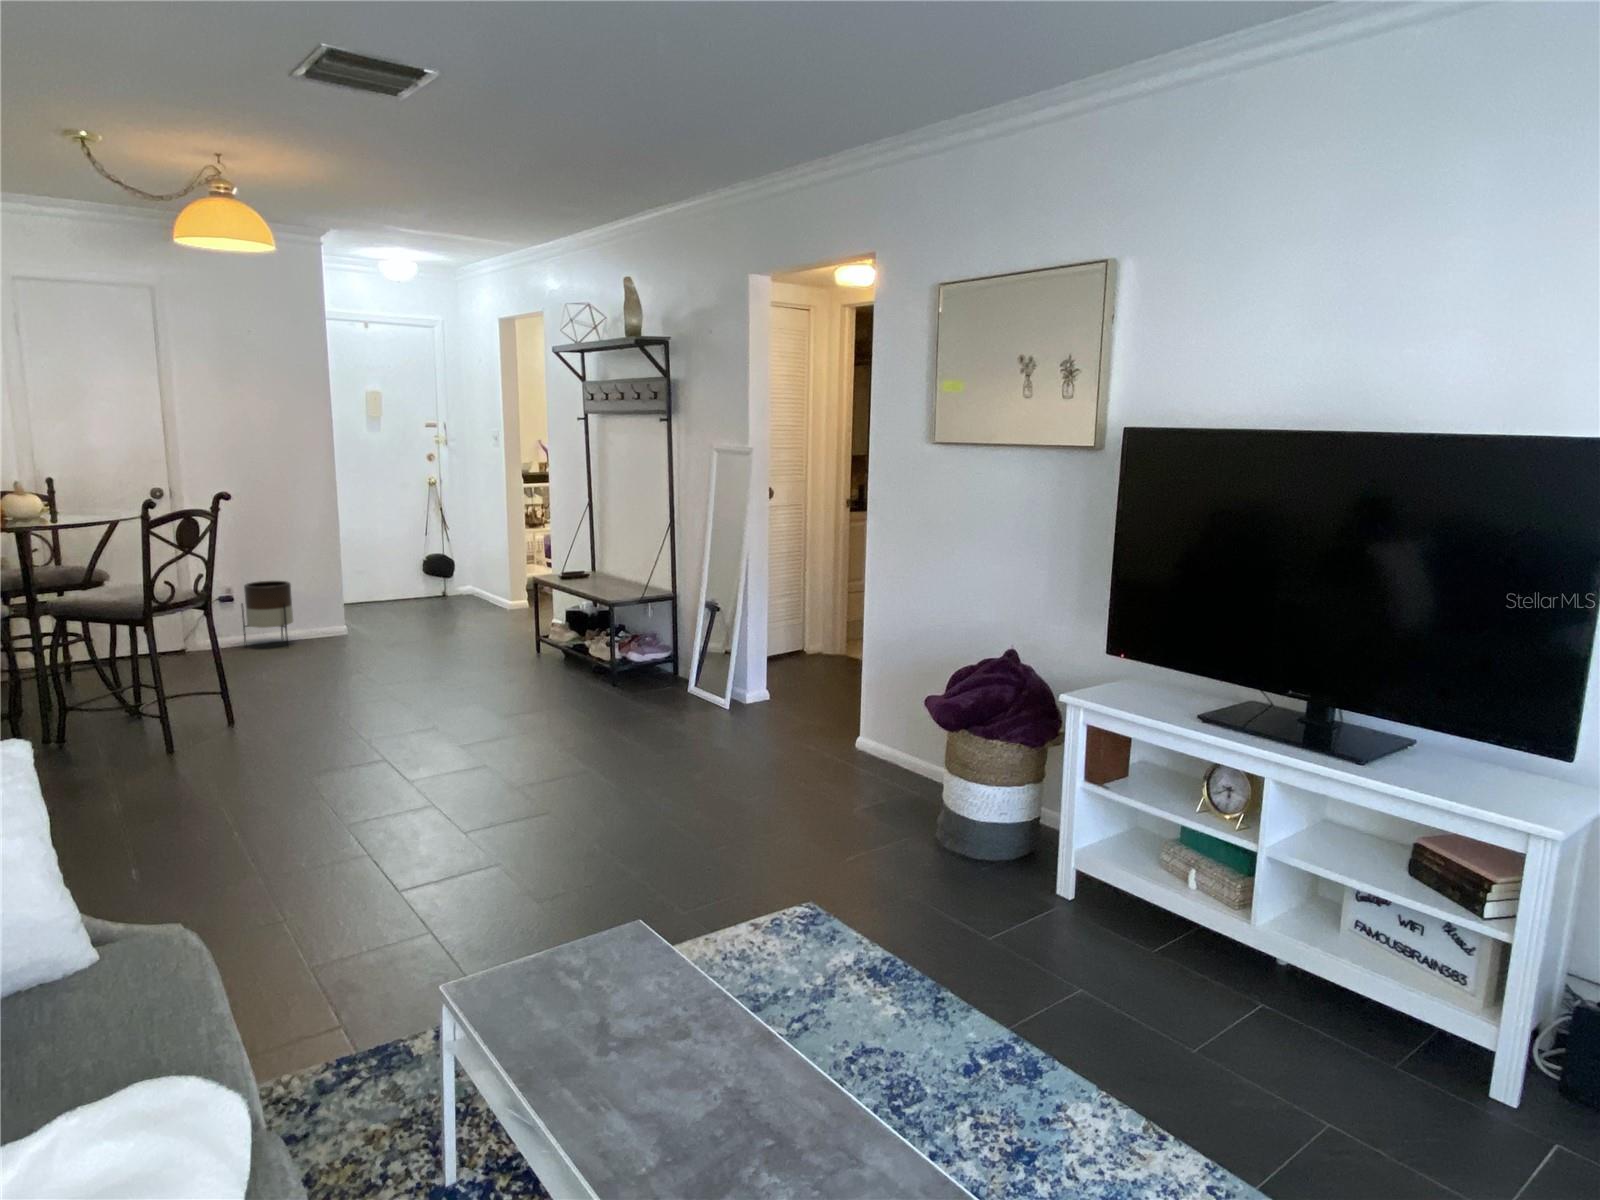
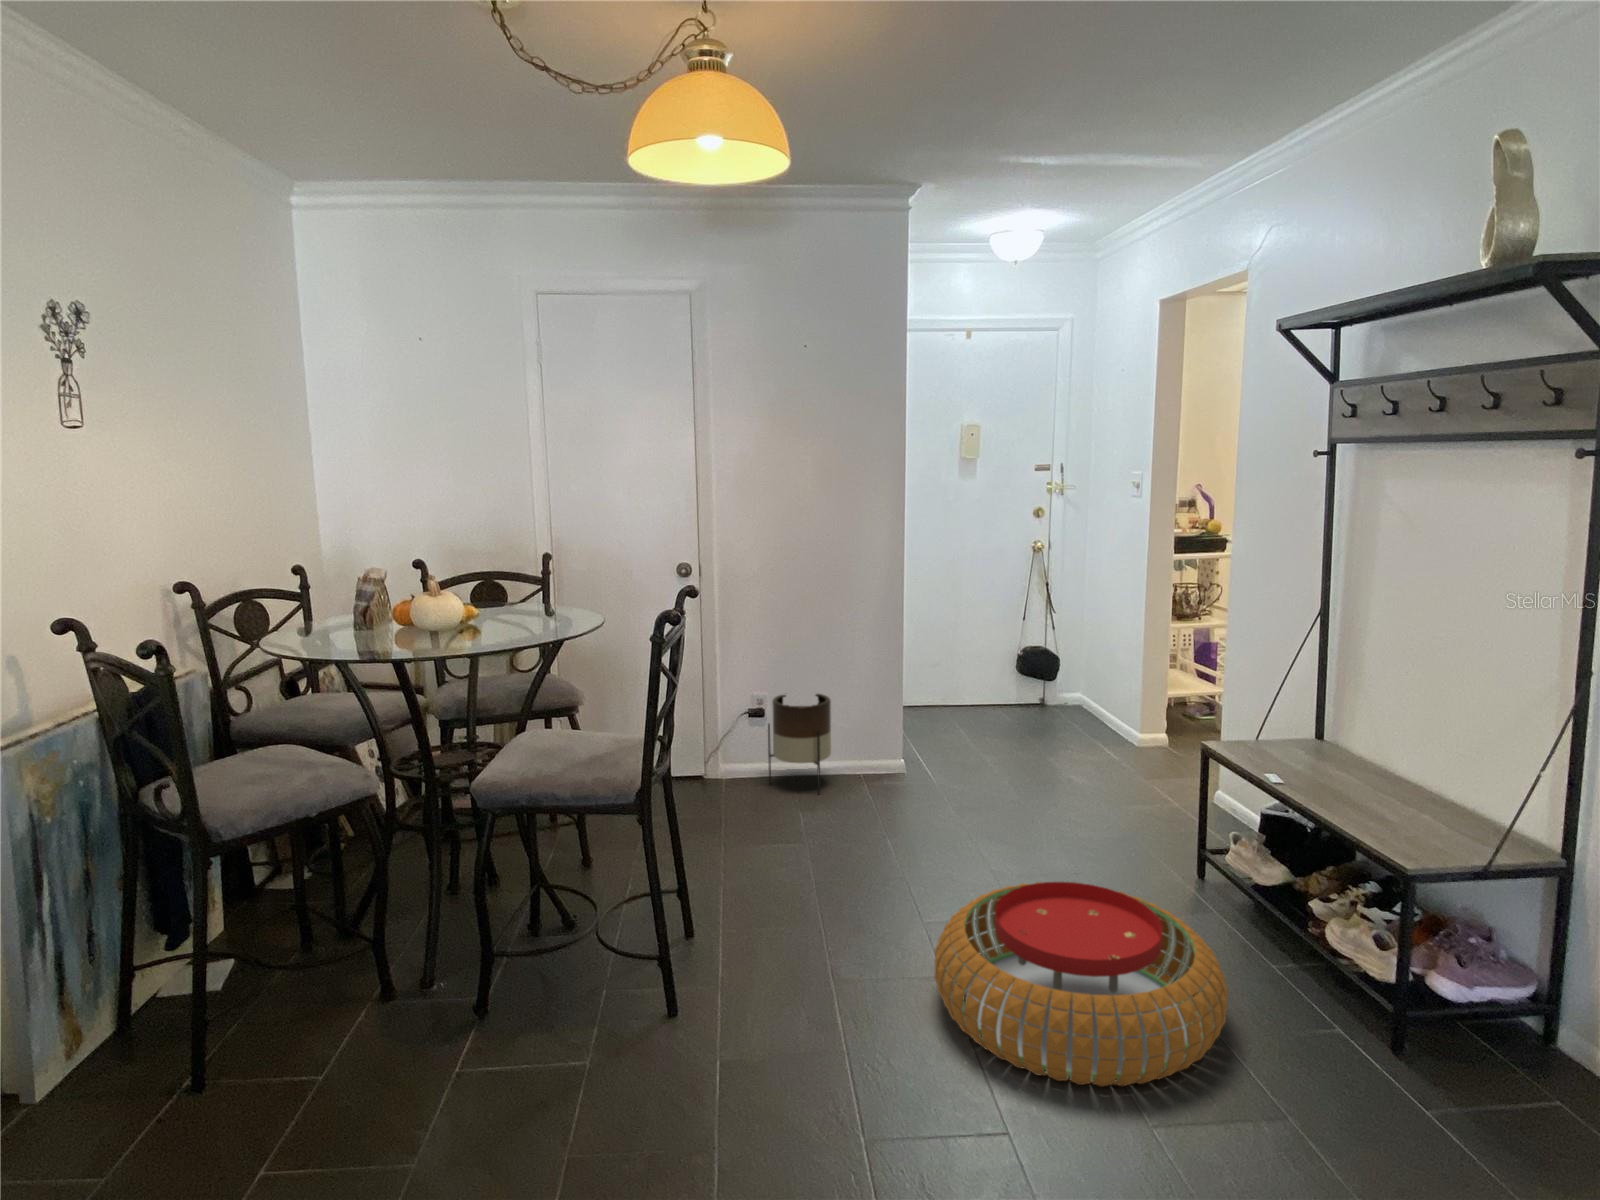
pouf: none [391,637,540,712] -> present [934,882,1228,1087]

